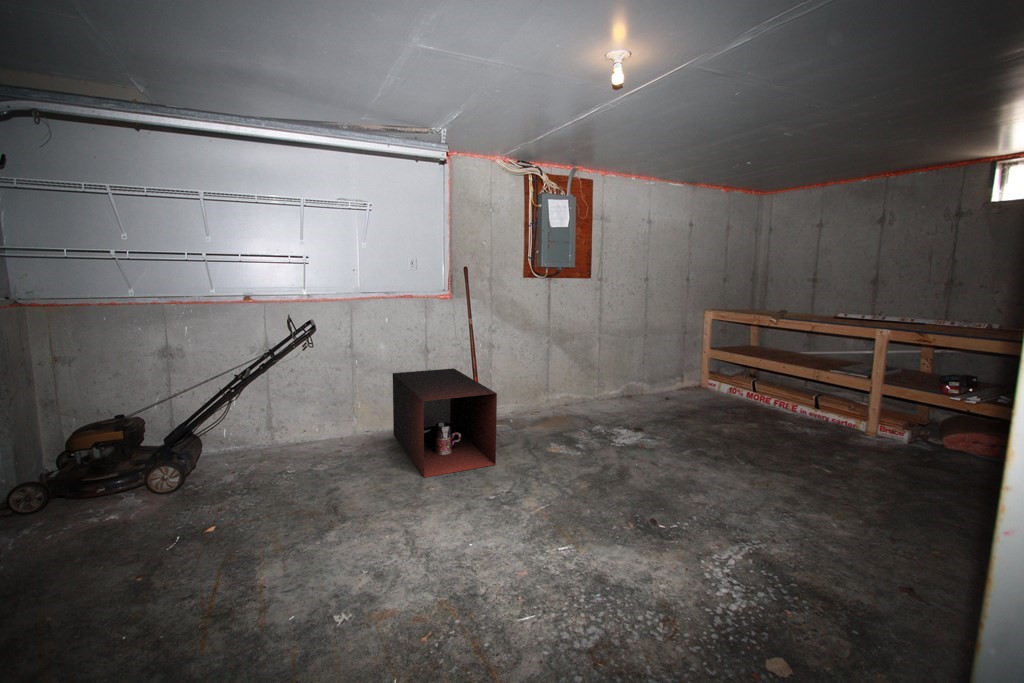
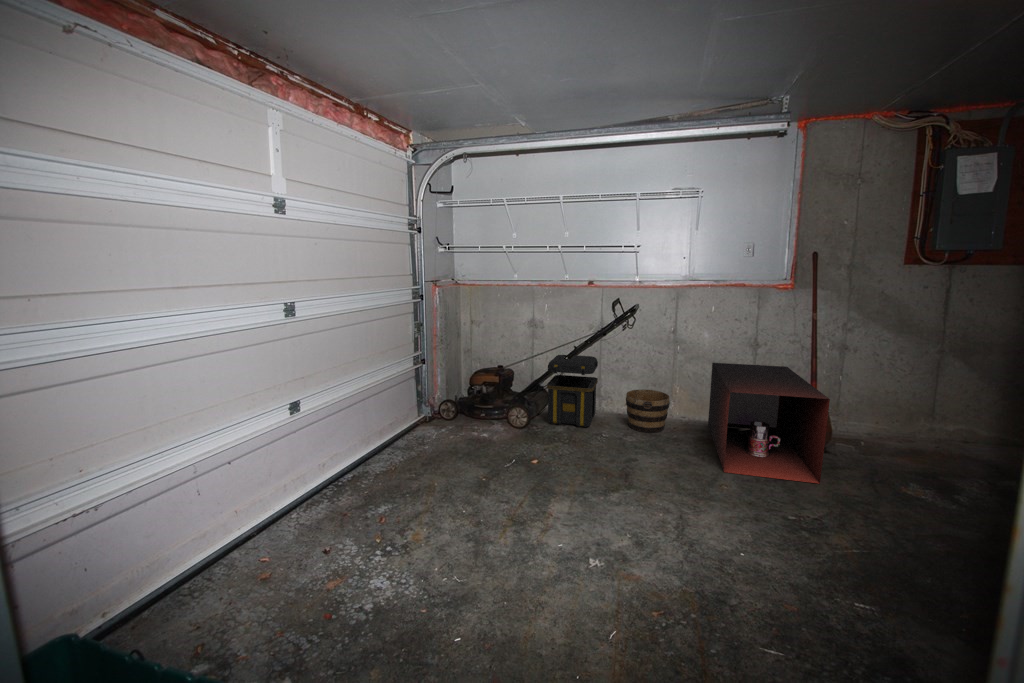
toolbox: none [203,384,271,477] -> present [547,355,598,427]
bucket: none [309,411,357,458] -> present [626,389,670,433]

